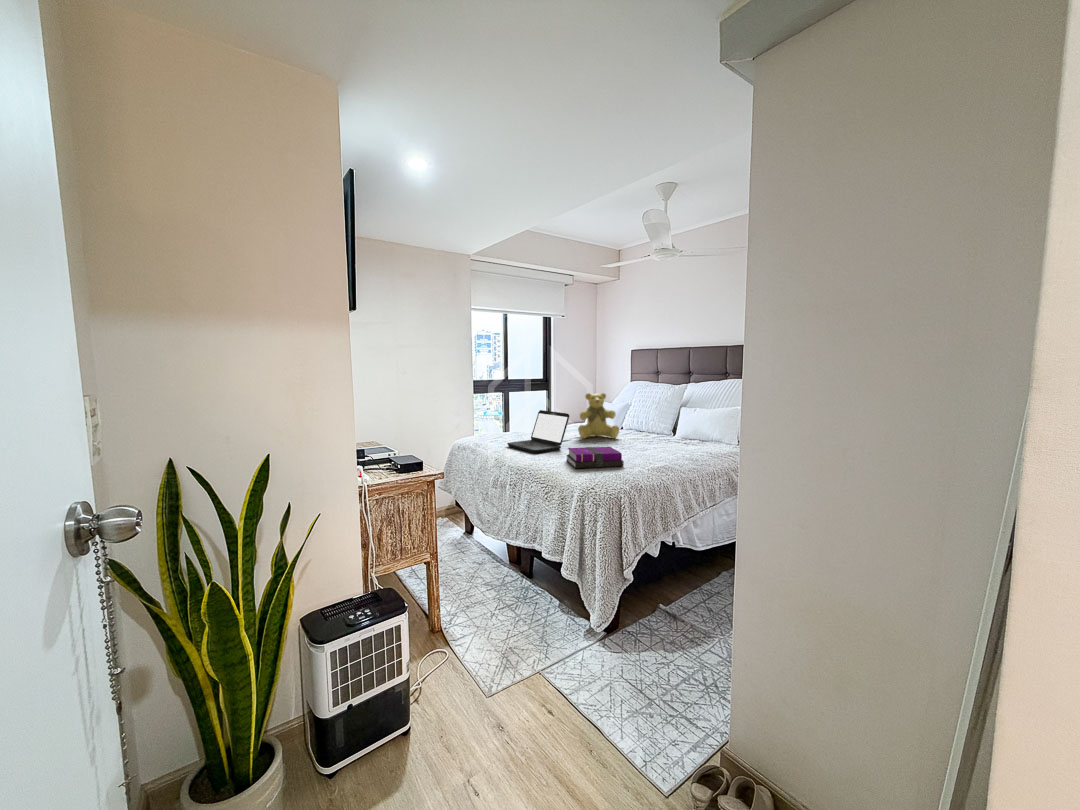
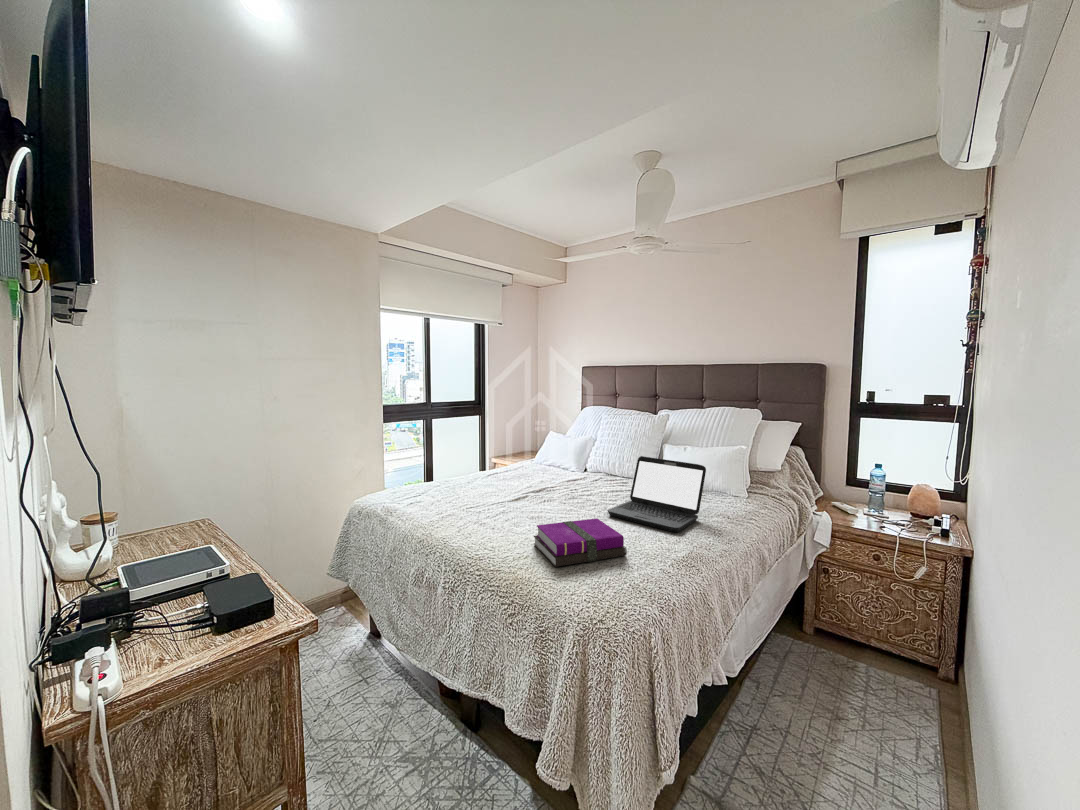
teddy bear: present [578,393,619,438] -> none [534,427,588,490]
laptop: present [507,410,569,453] -> present [608,456,706,532]

